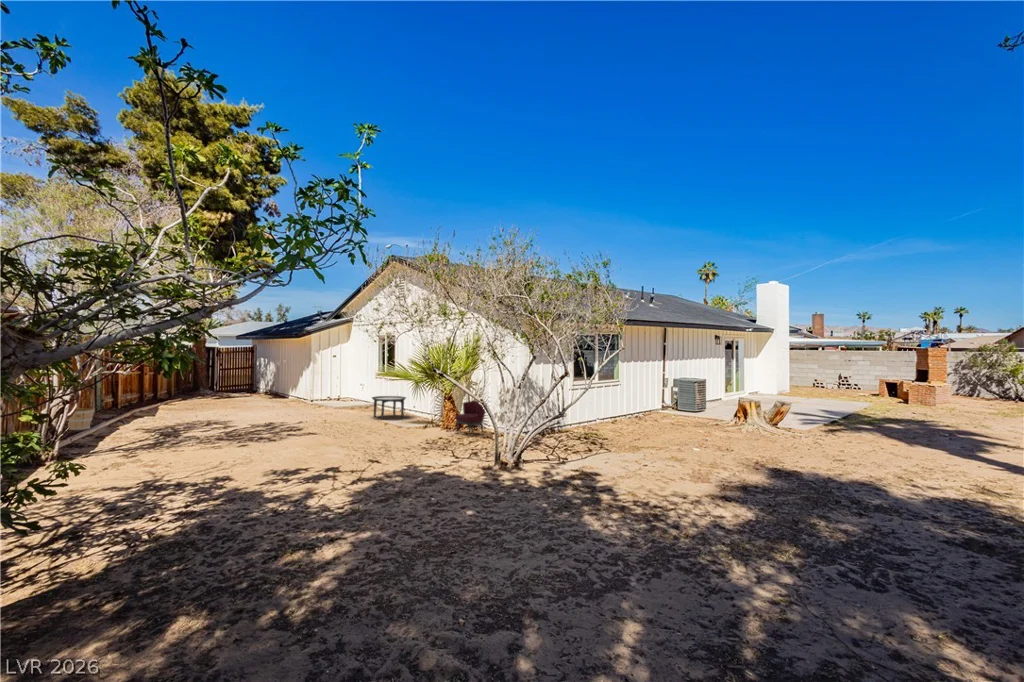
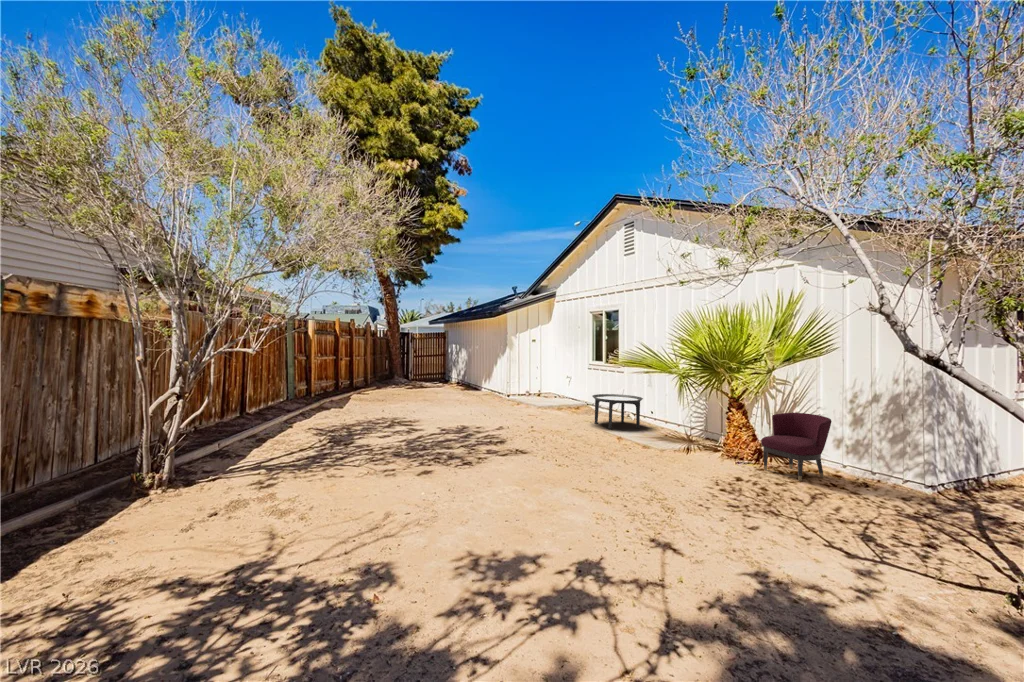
wooden bucket: present [68,408,95,430] -> none [238,398,271,425]

